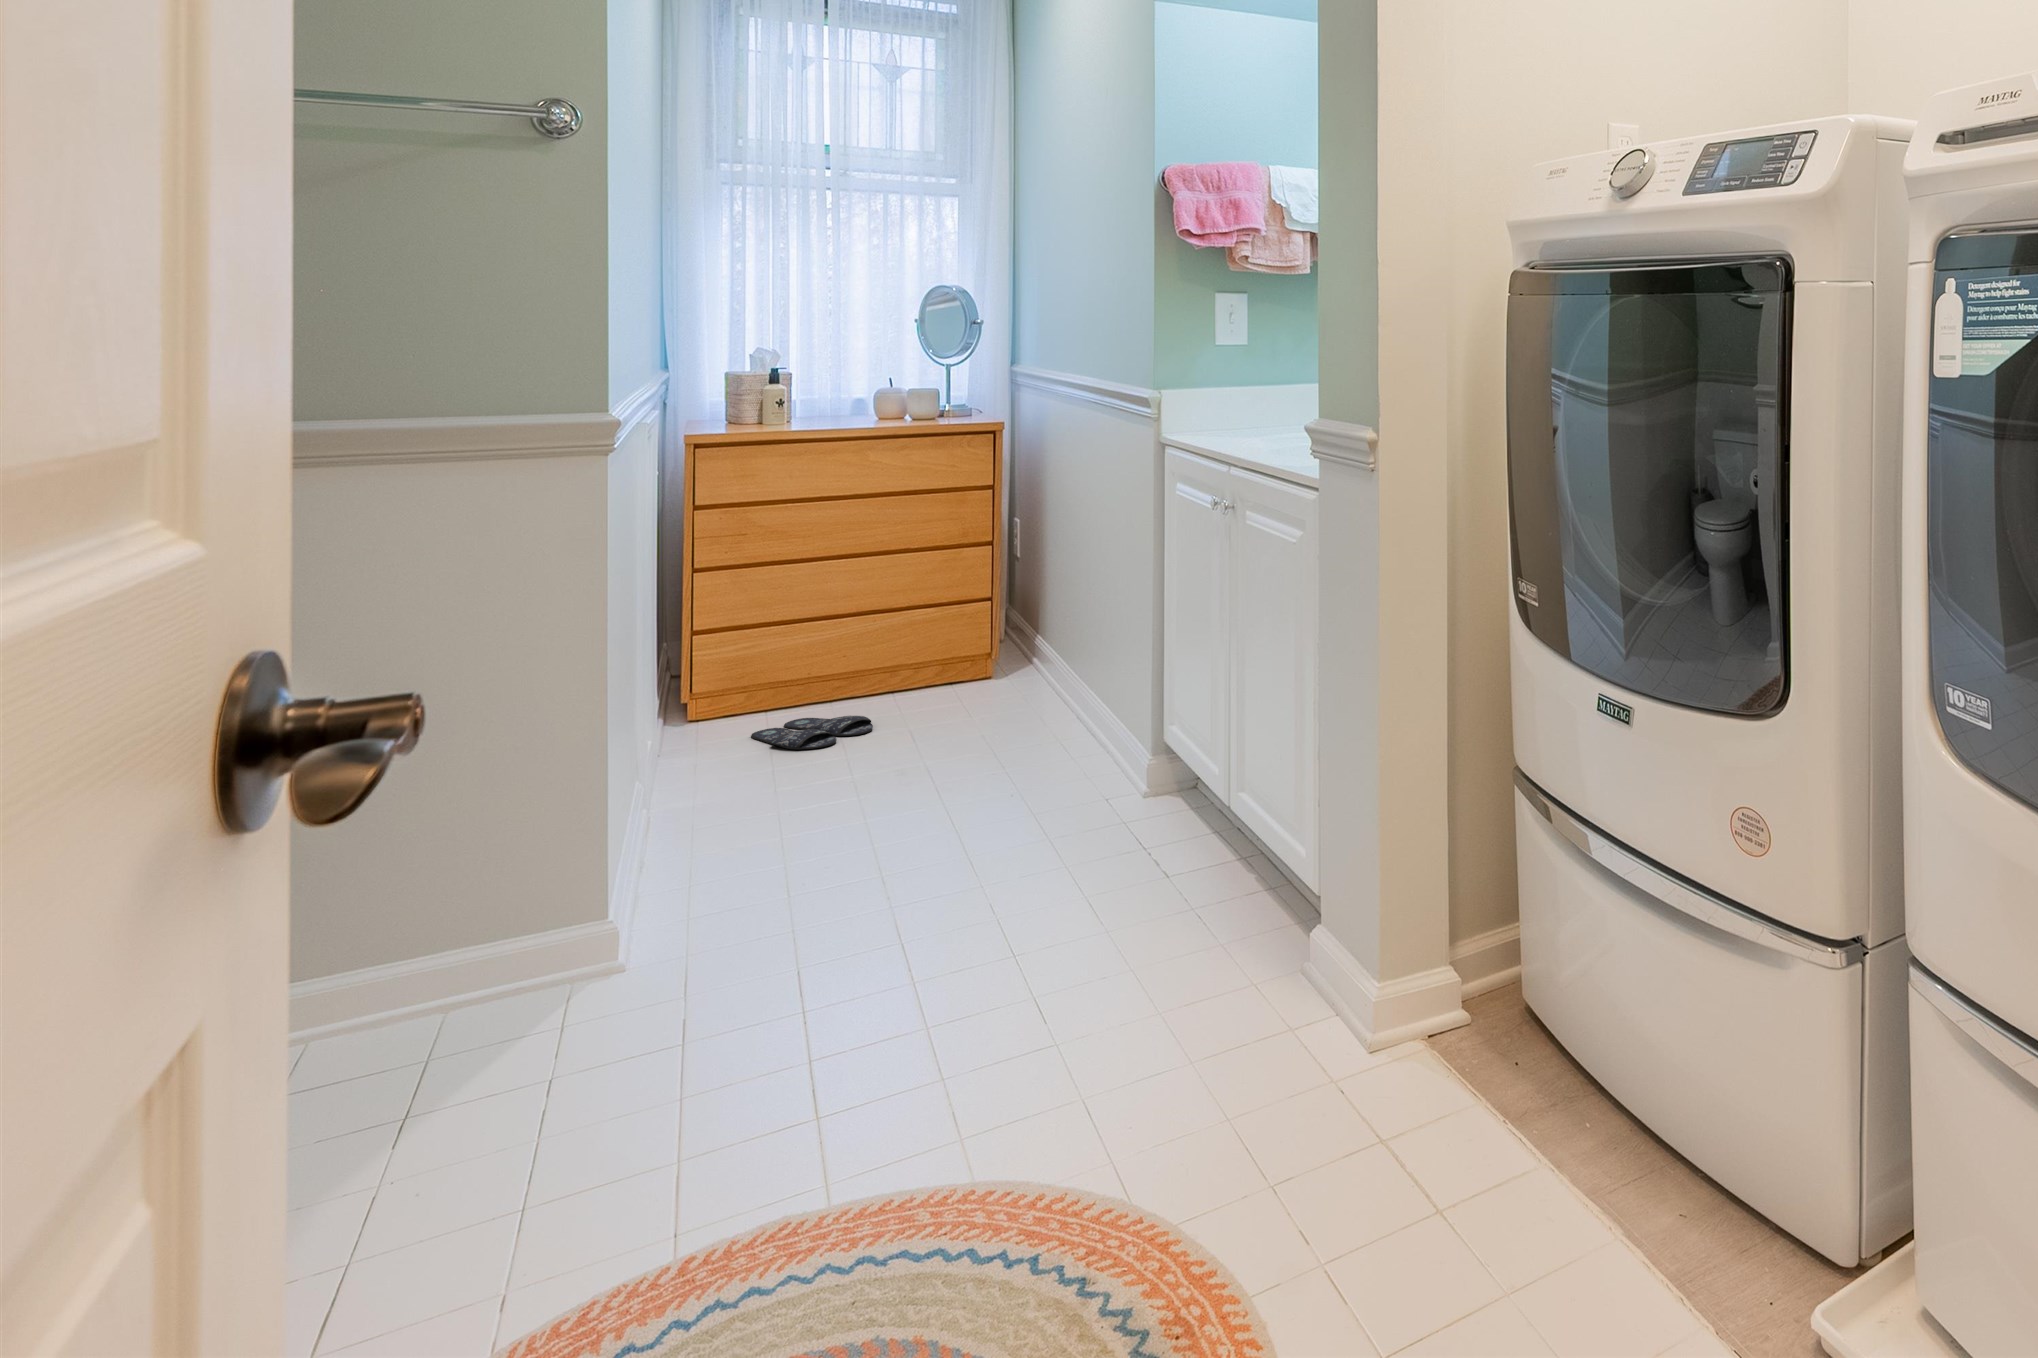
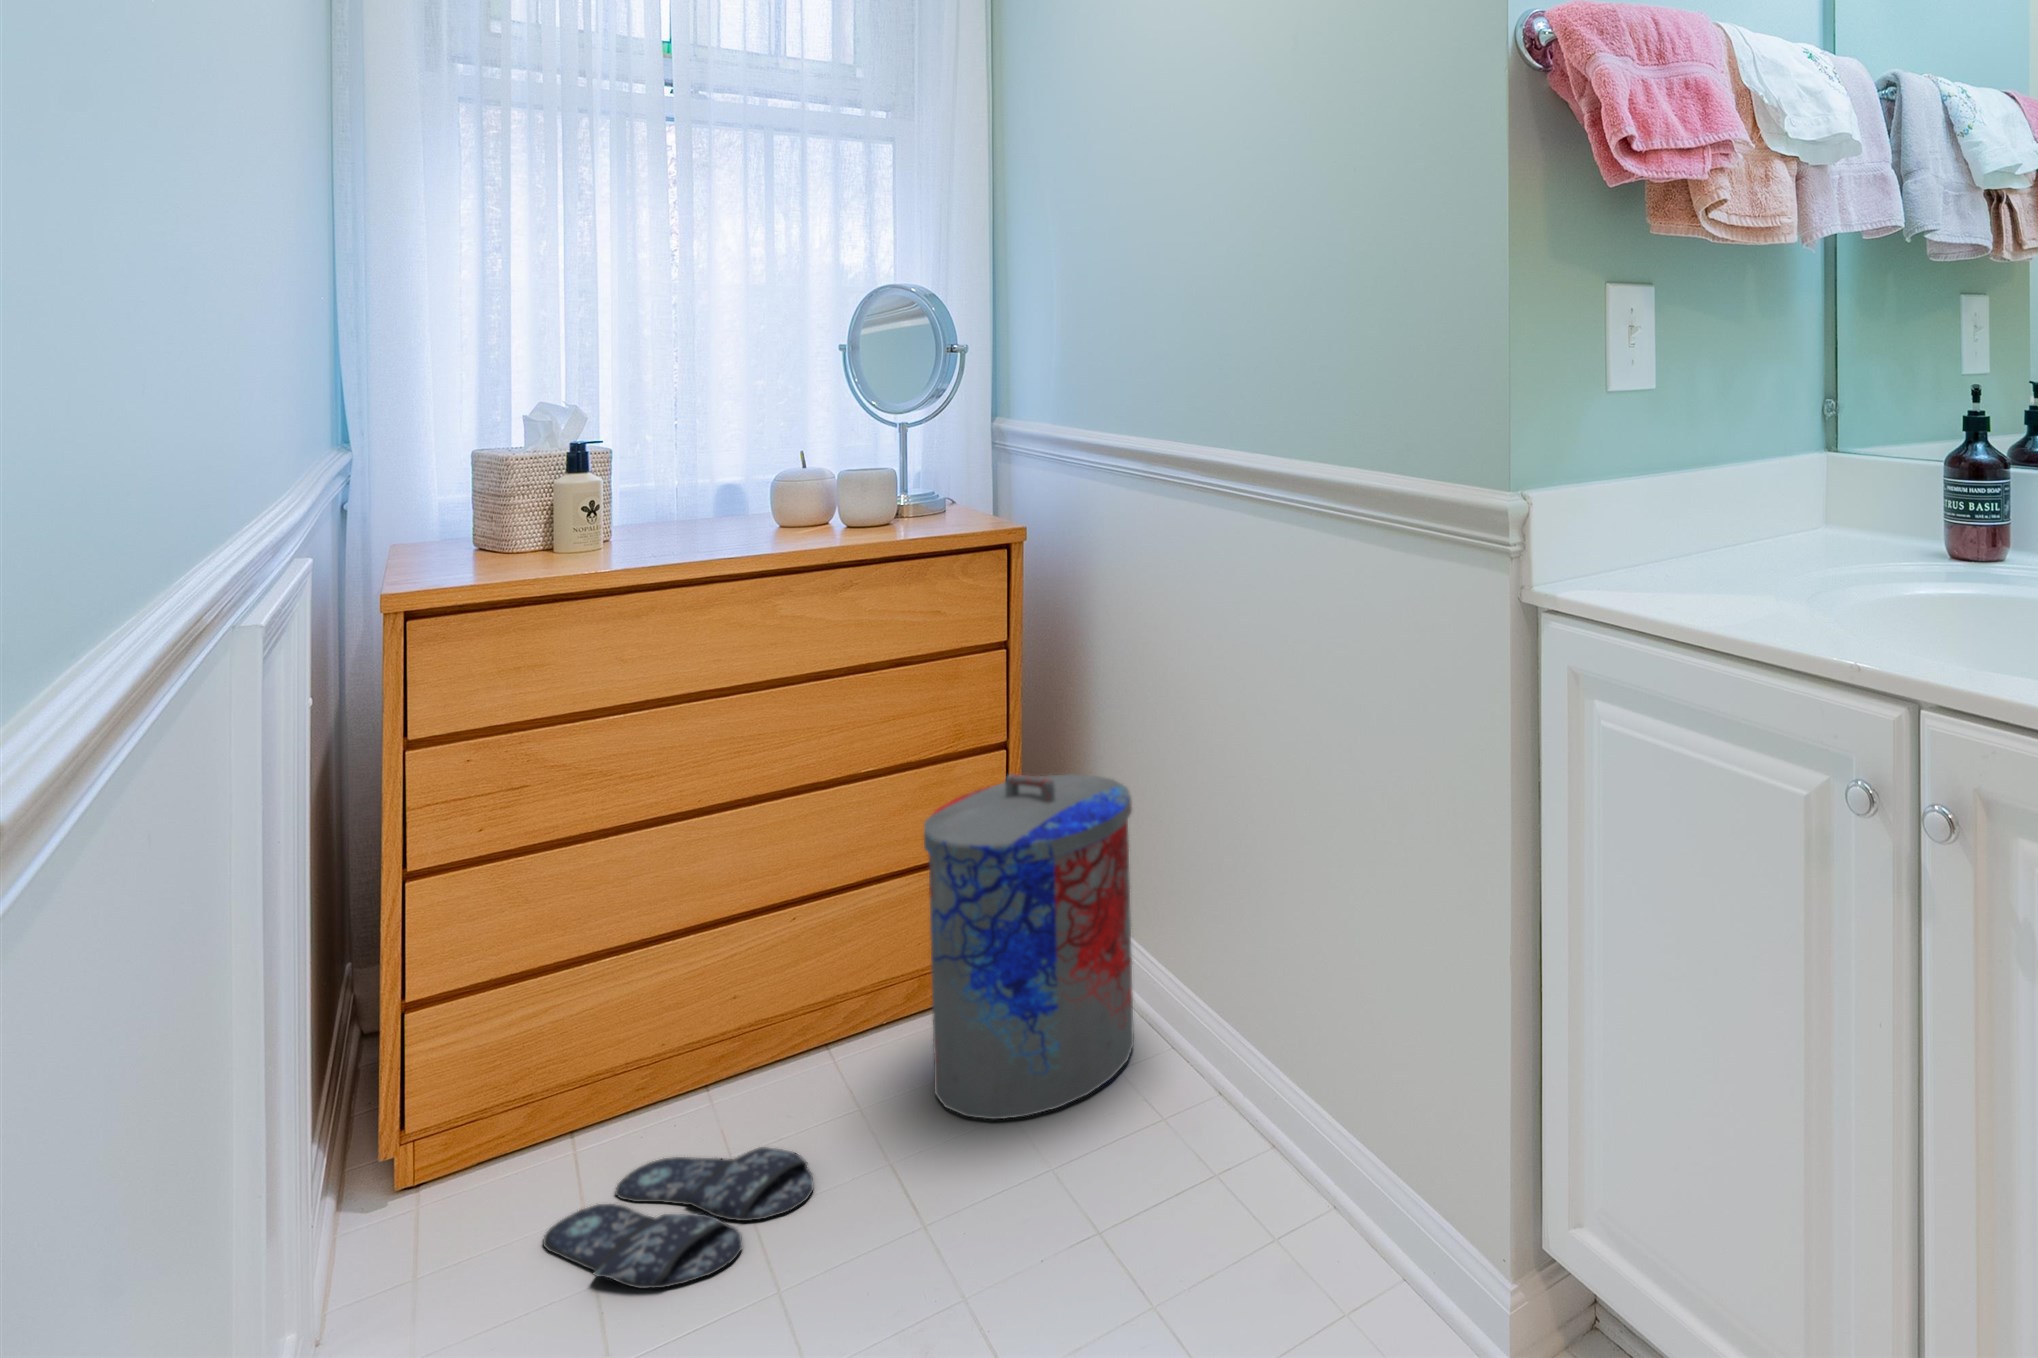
trash can: none [935,549,1047,716] -> present [924,774,1134,1119]

